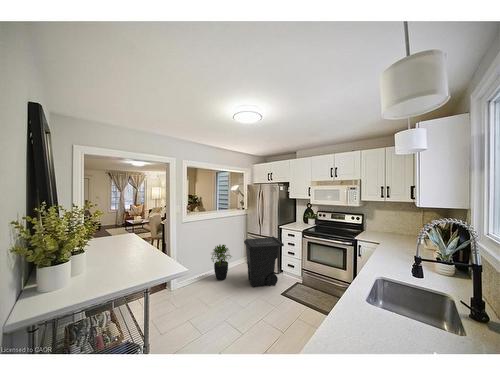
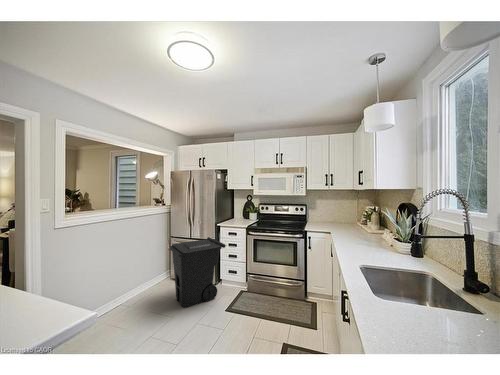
potted plant: present [211,245,230,280] -> none [114,254,153,309]

